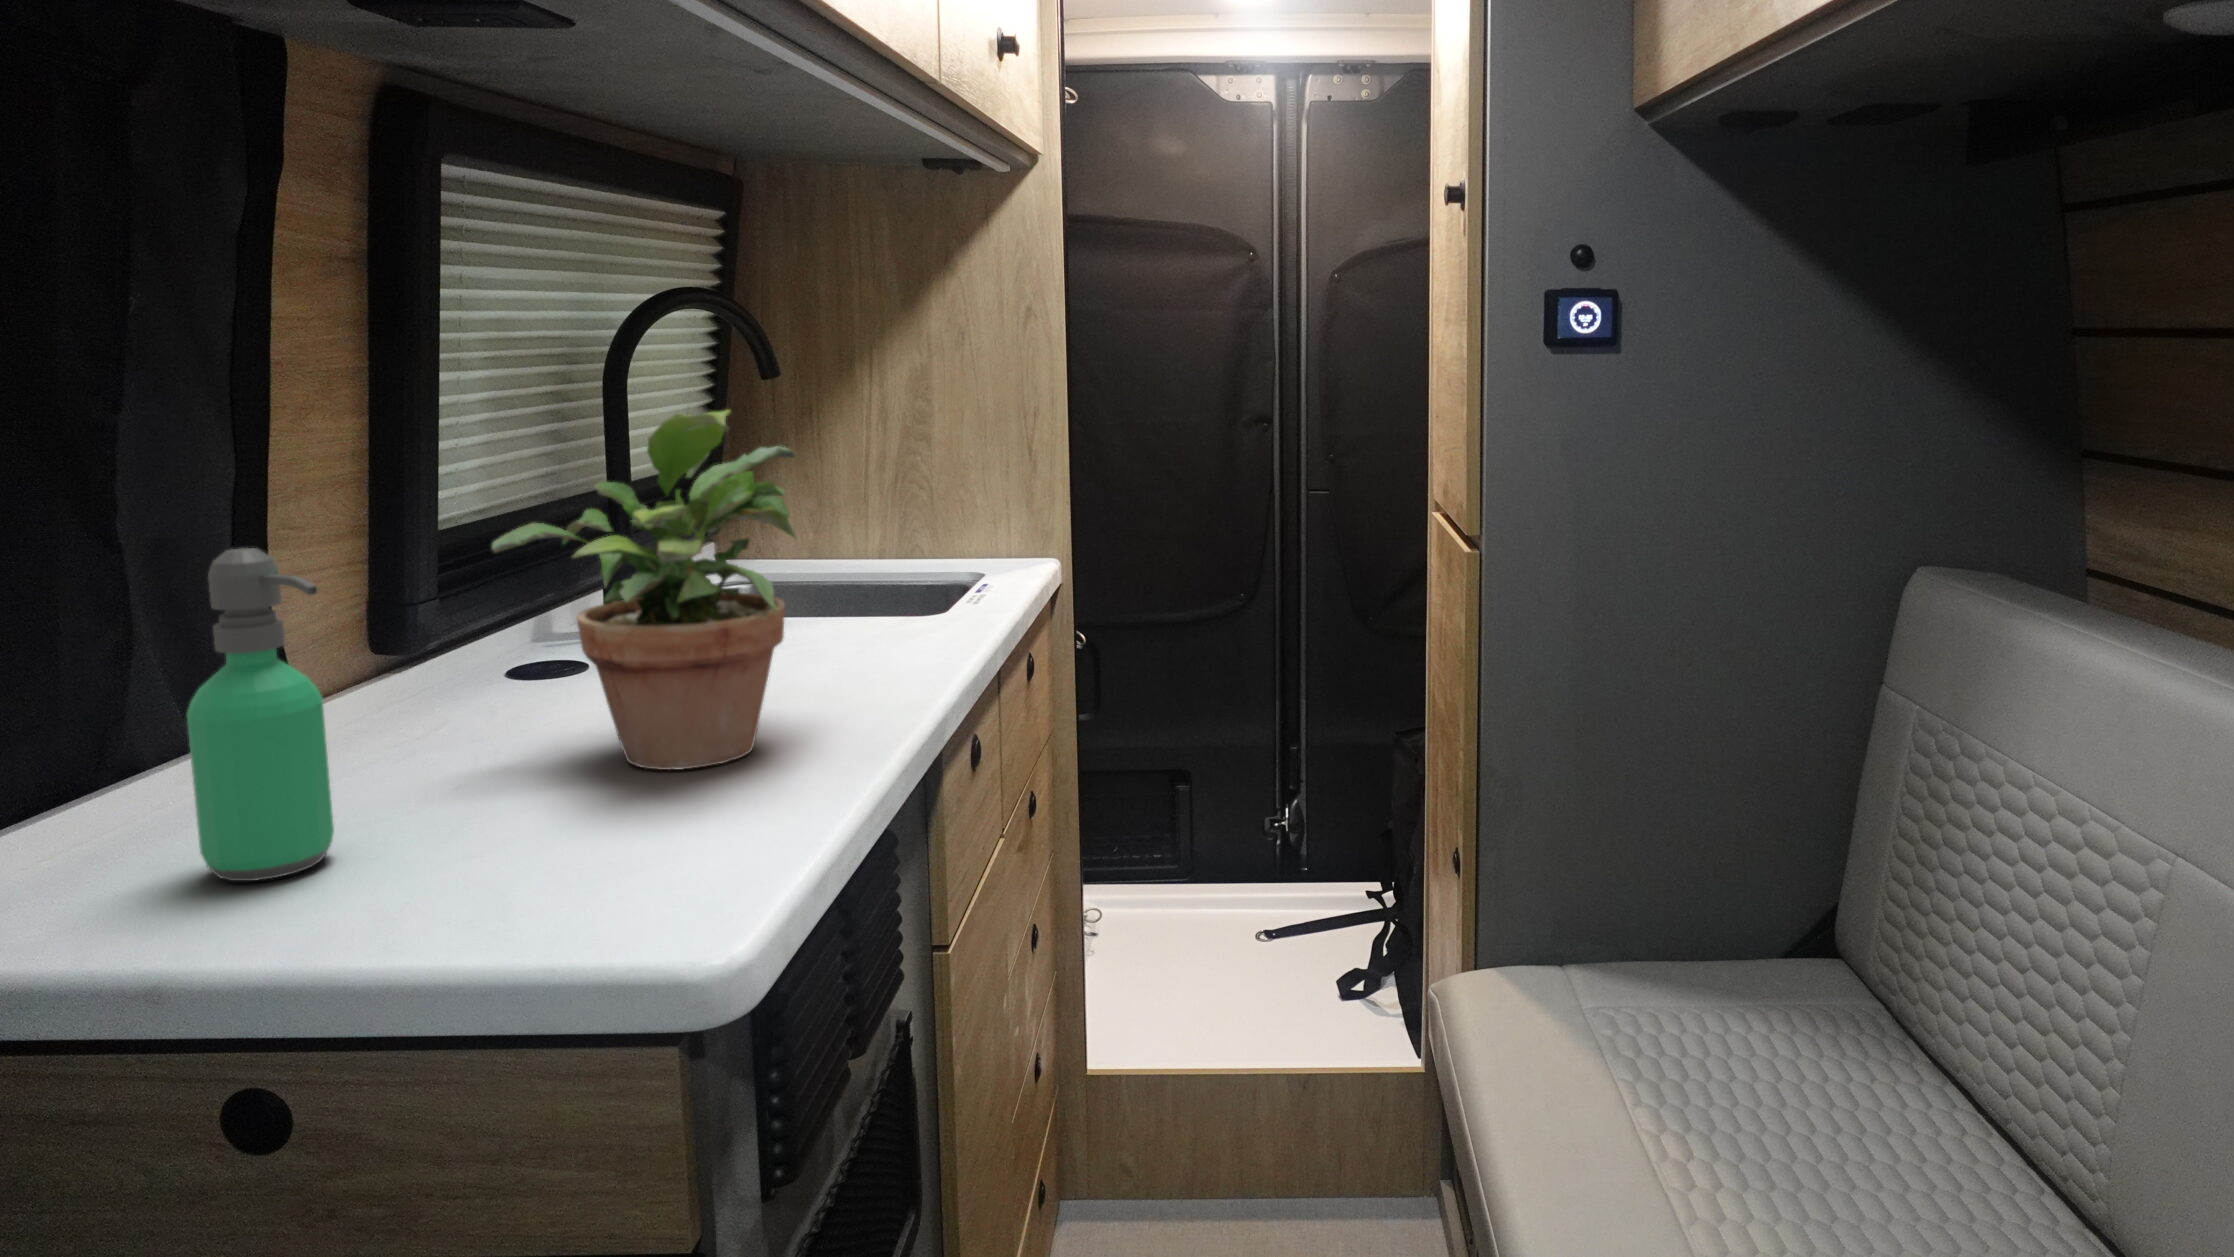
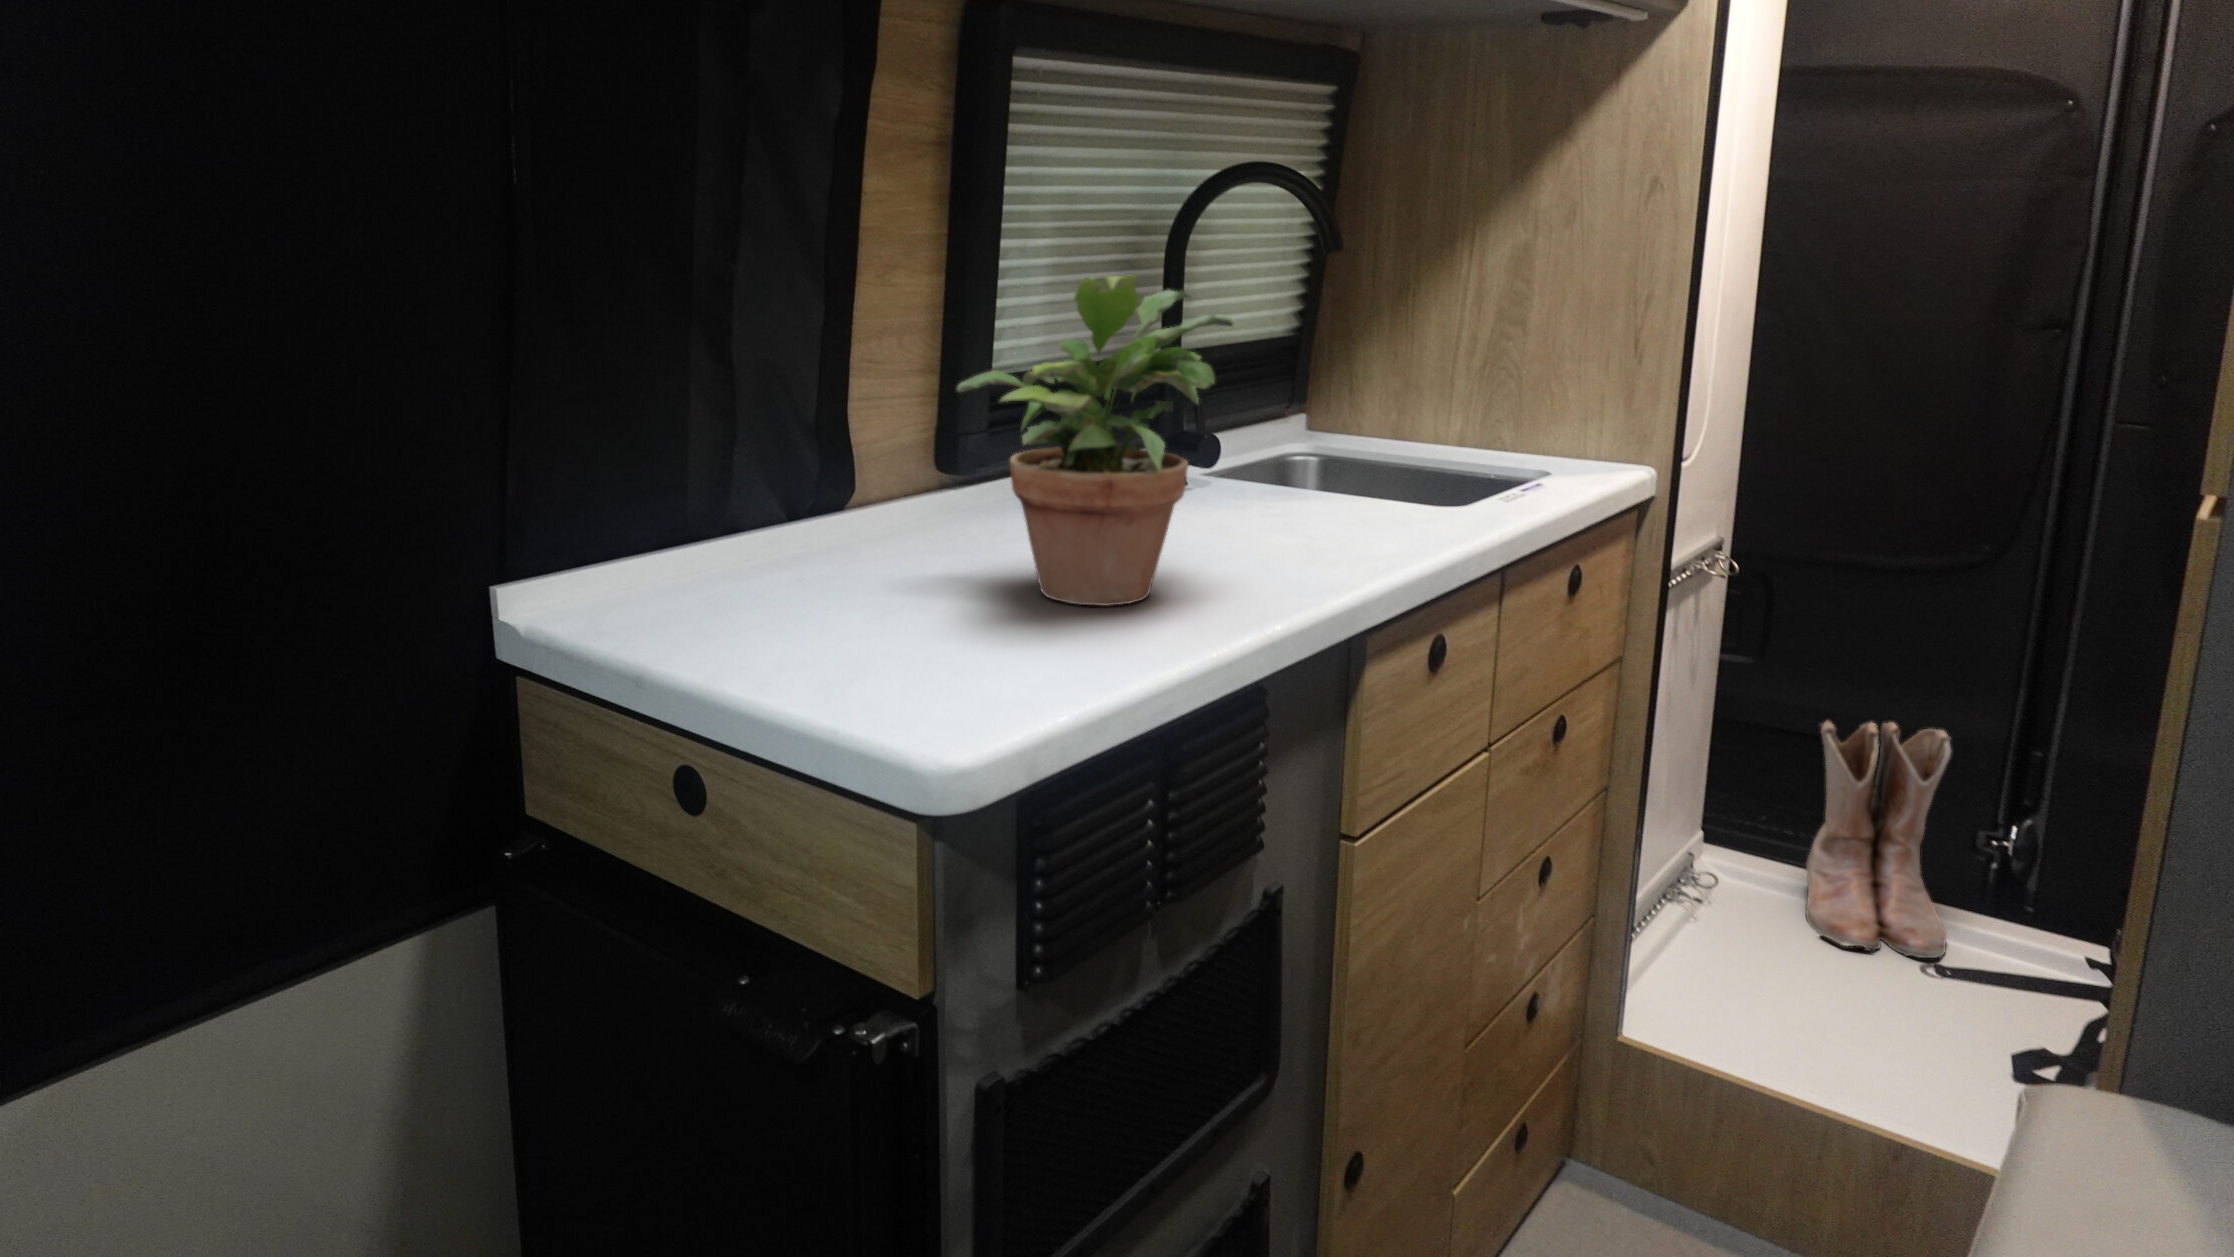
soap dispenser: present [187,548,334,881] -> none [704,369,793,622]
boots: none [1160,742,1273,935] -> present [1806,720,1951,958]

